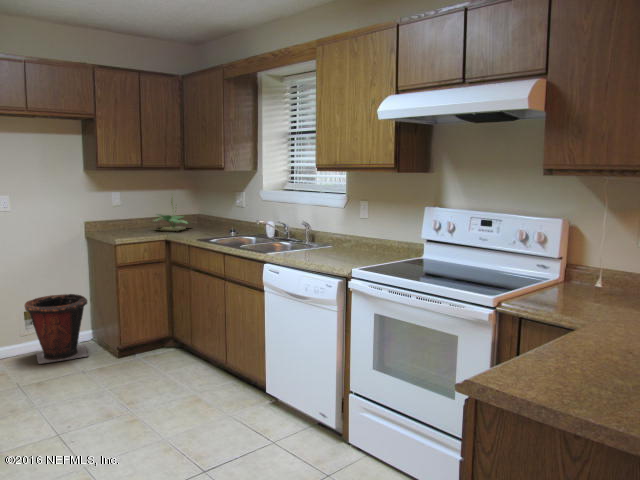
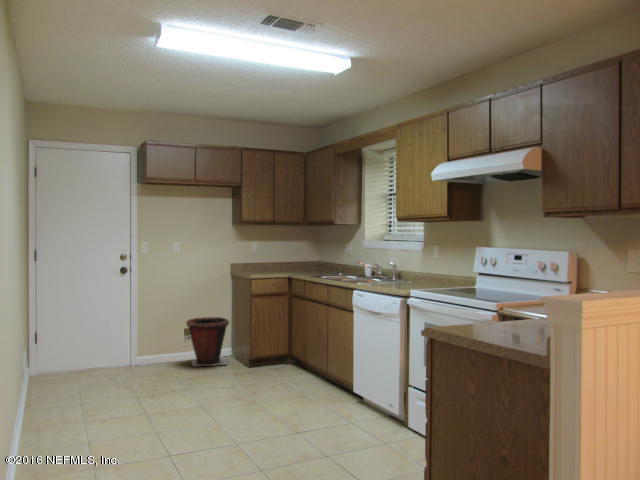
potted plant: present [157,197,189,231] -> none [280,242,310,272]

